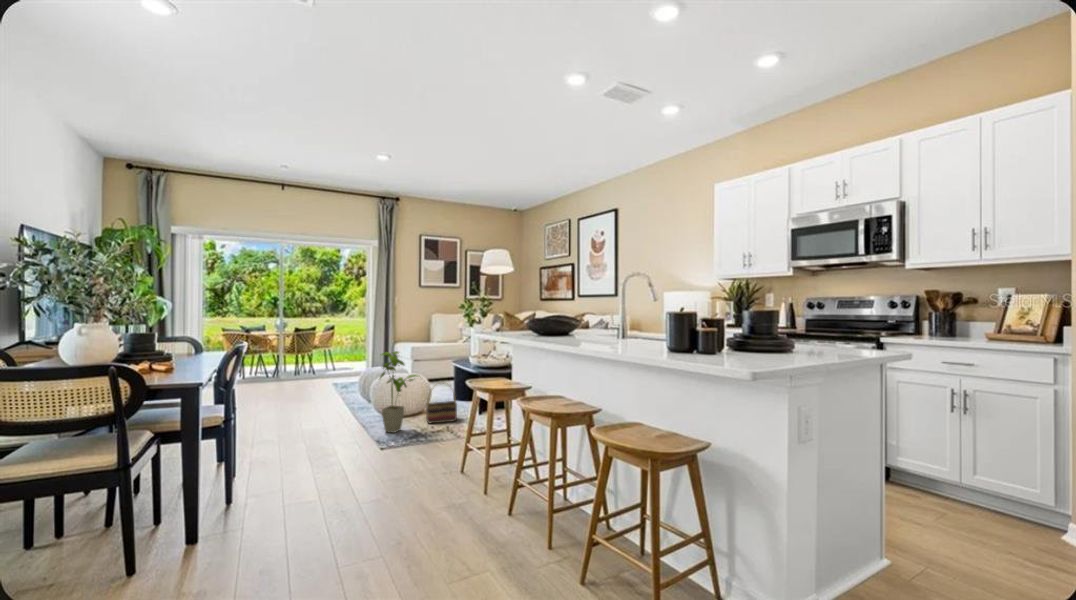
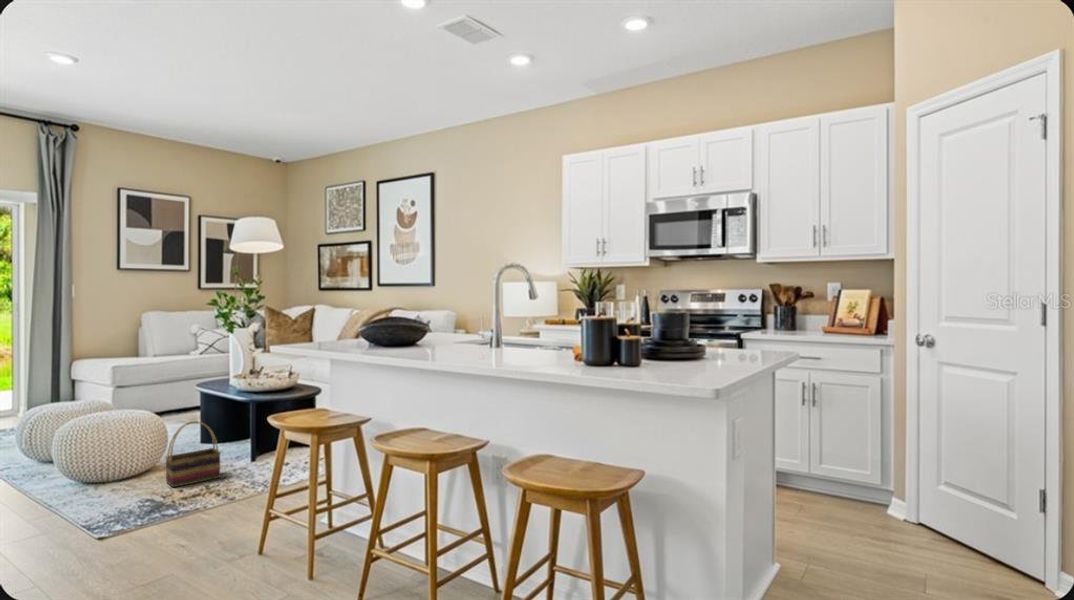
house plant: present [380,351,418,433] -> none [83,380,167,510]

